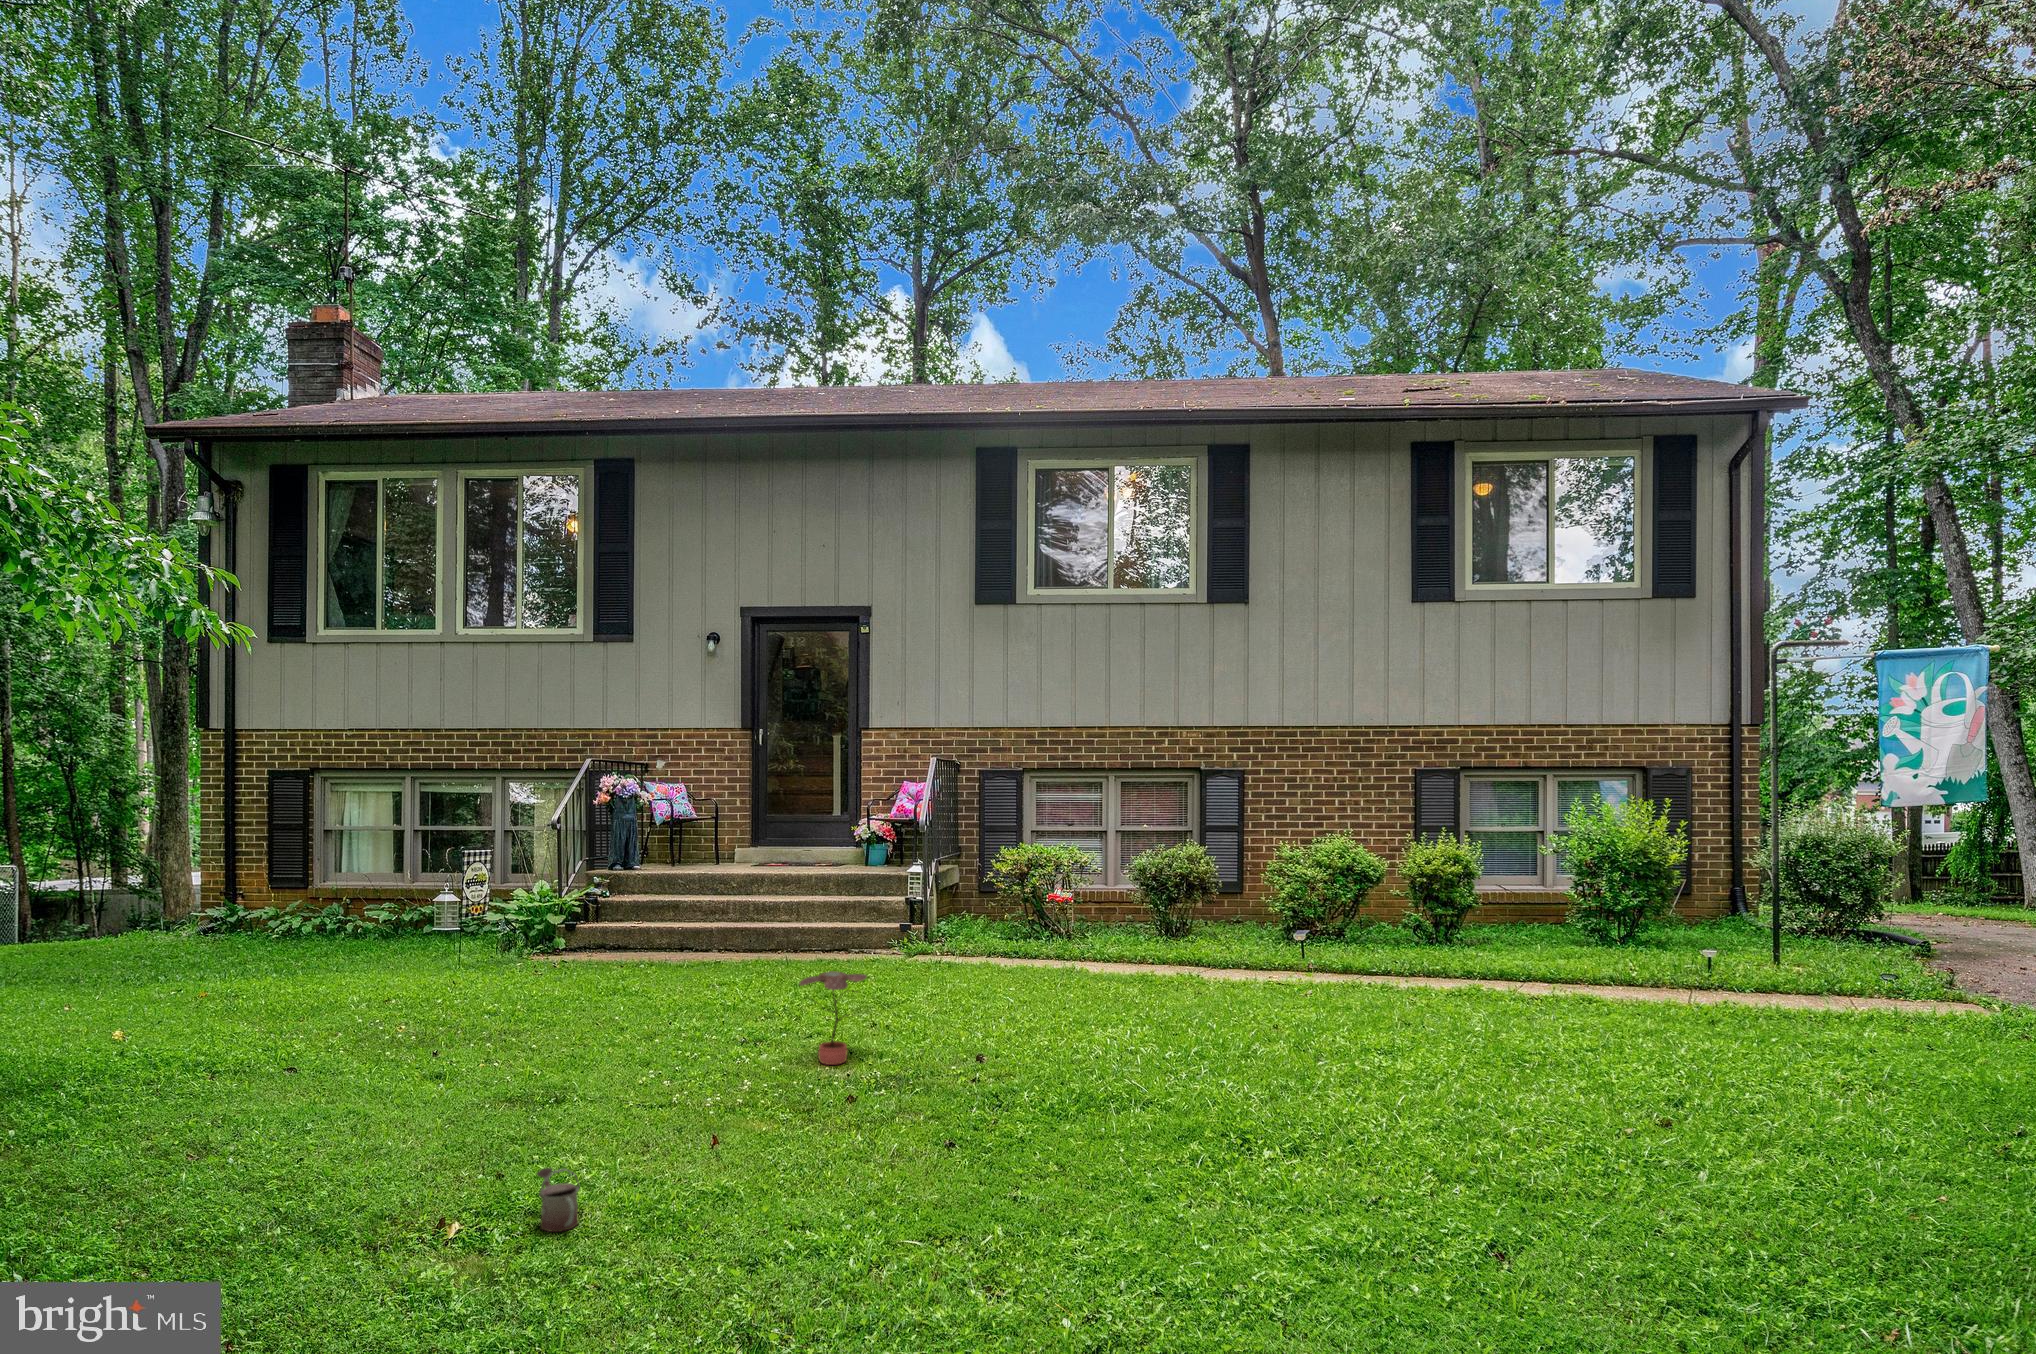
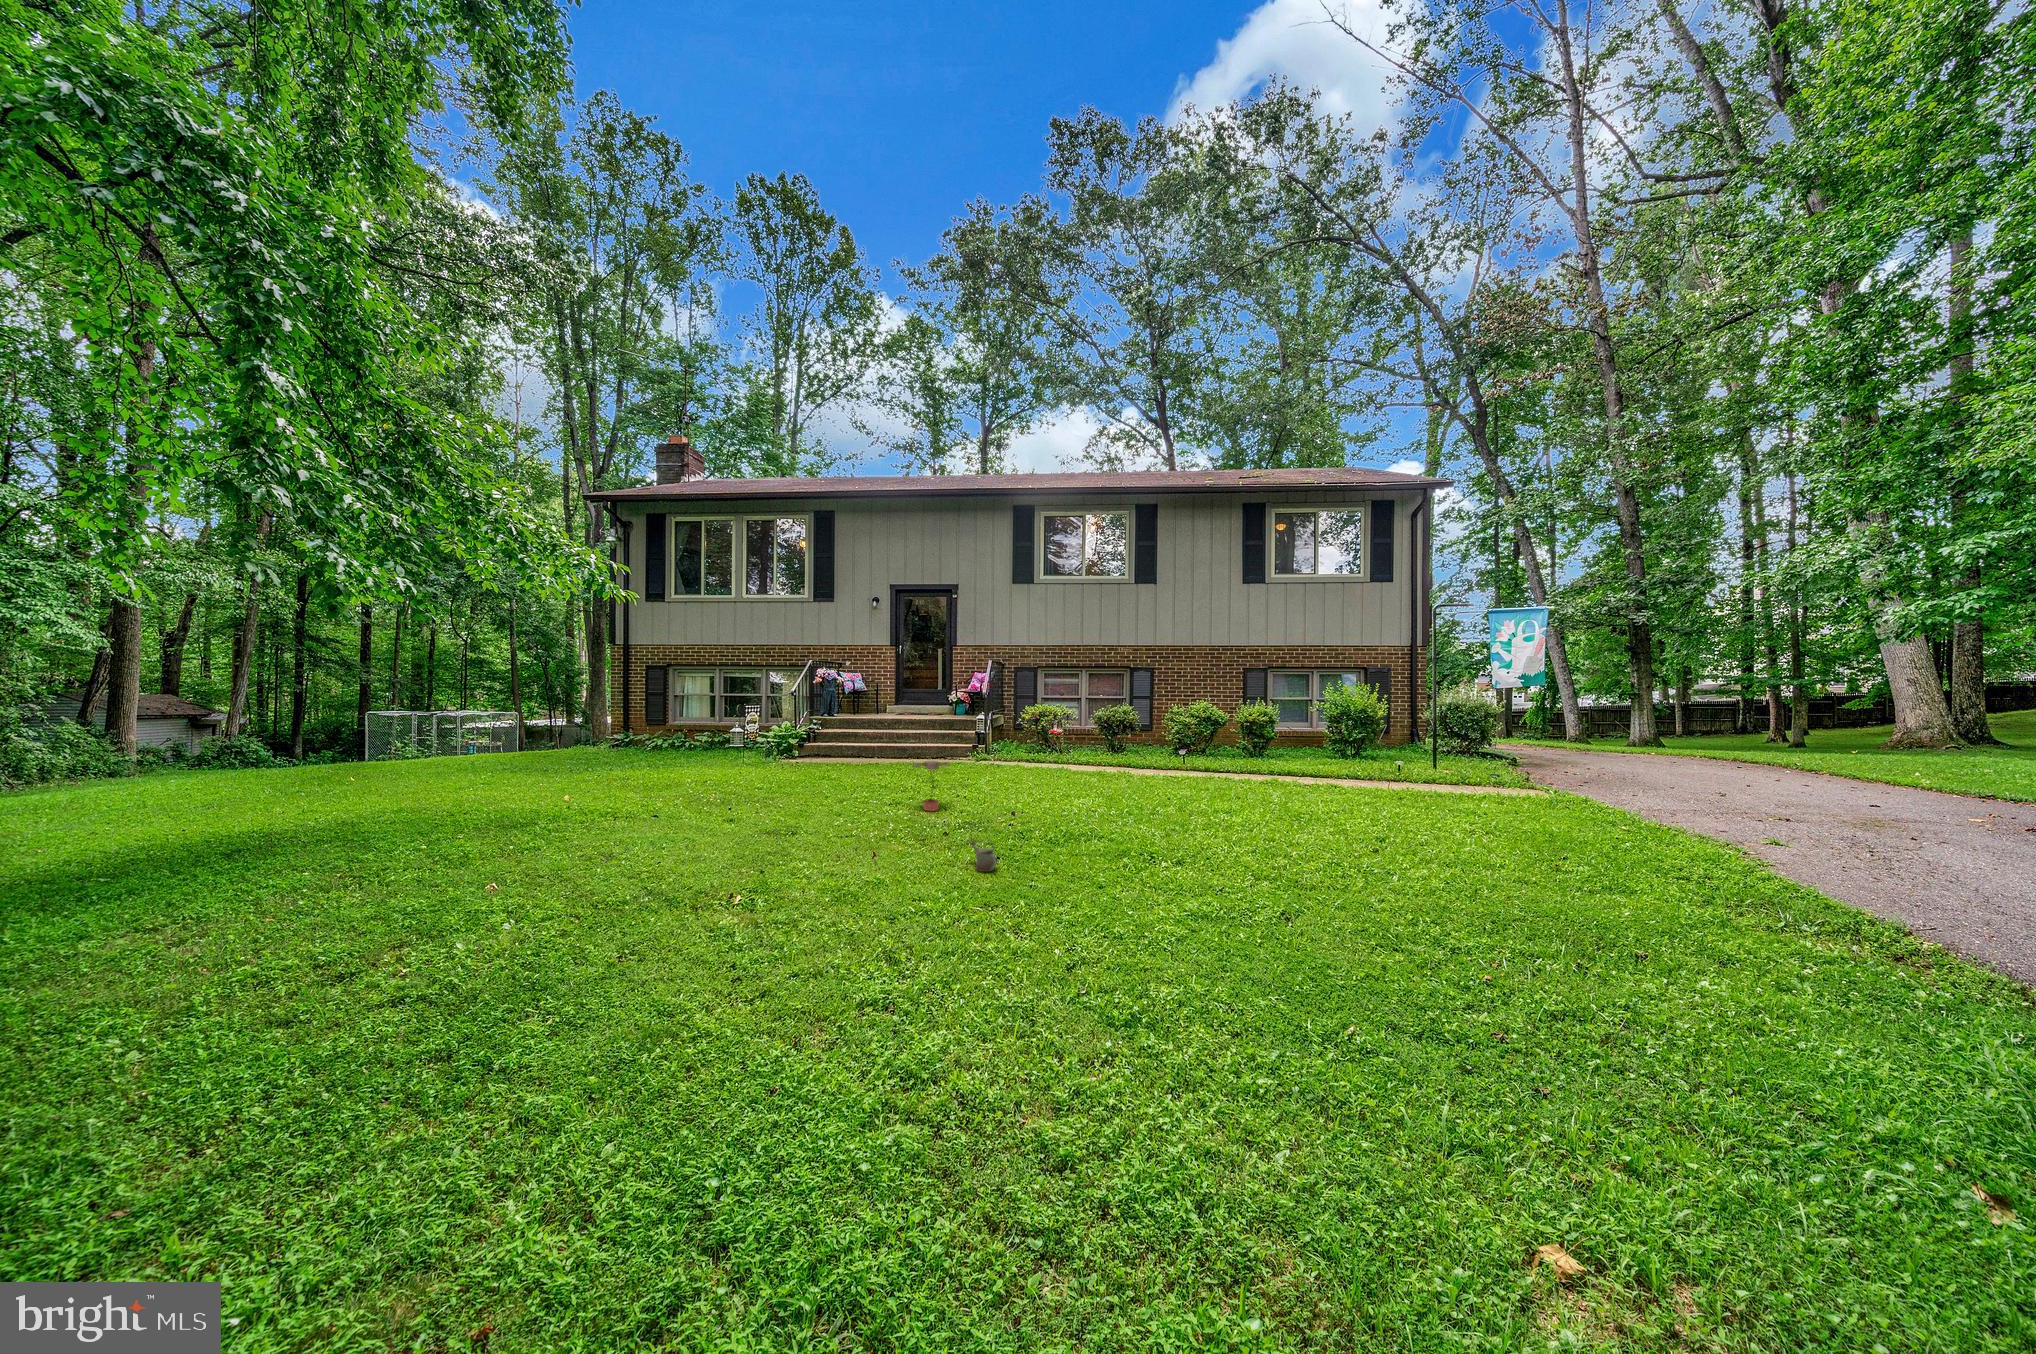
watering can: present [537,1167,580,1232] -> present [970,841,996,872]

